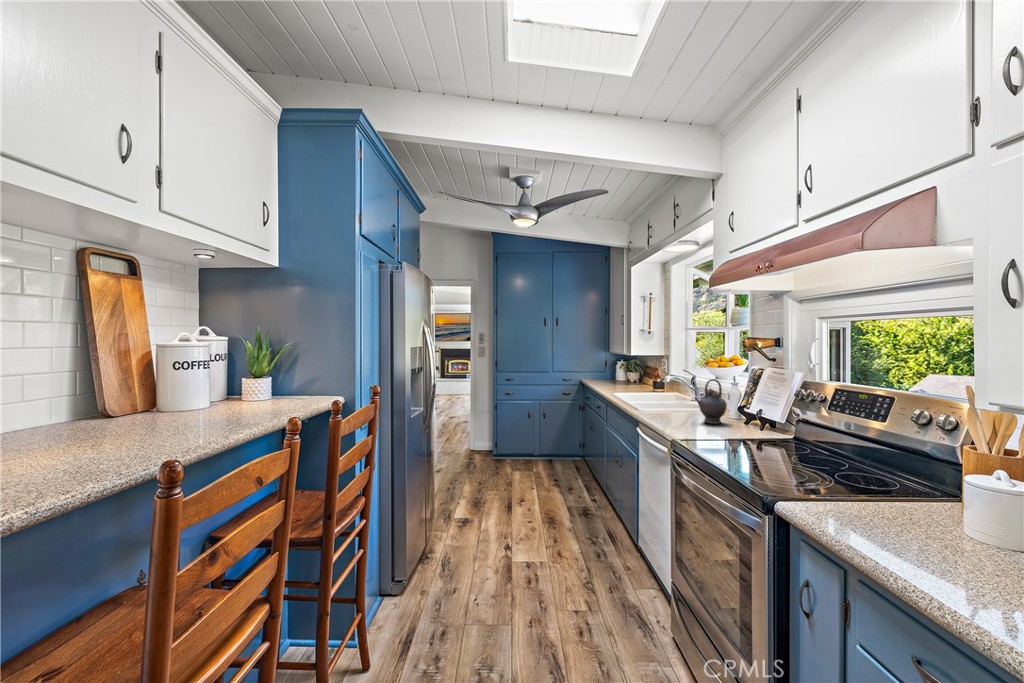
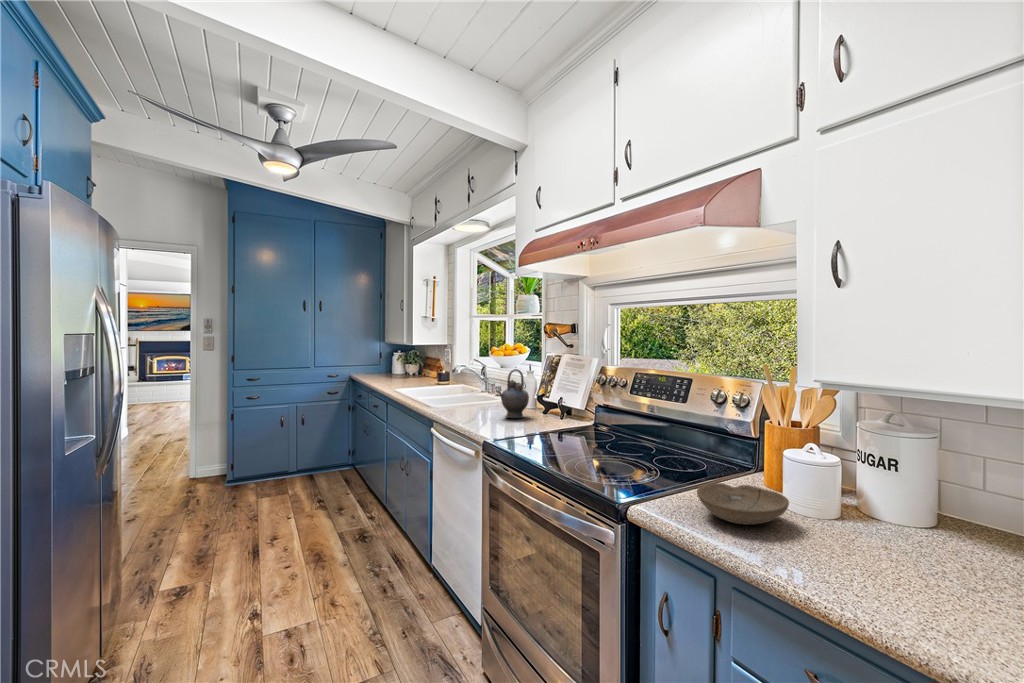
bowl: none [836,490,934,529] -> present [697,483,789,525]

